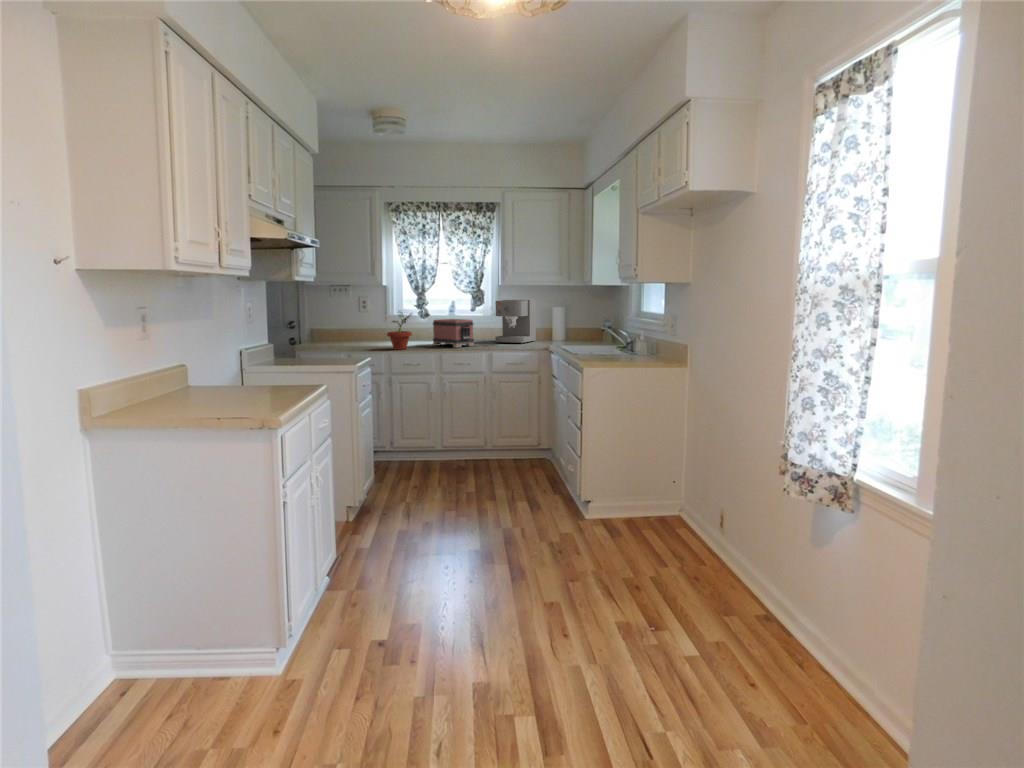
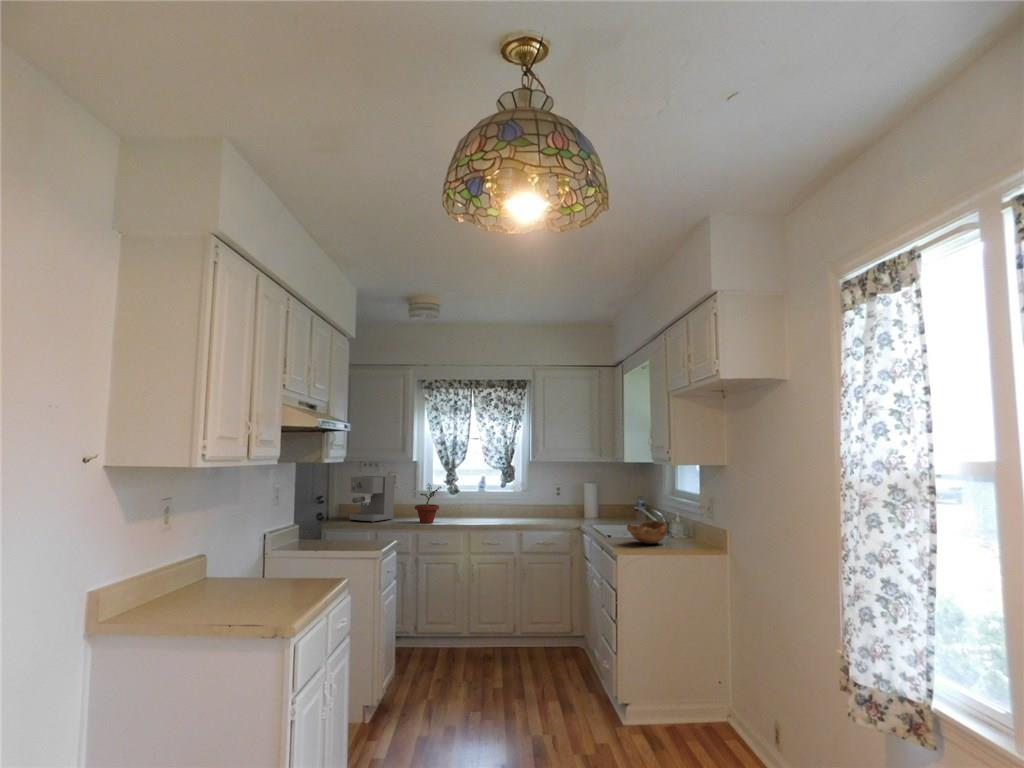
coffee maker: present [495,299,536,344] -> present [349,475,395,522]
toaster: present [433,319,475,348] -> none [459,493,502,523]
wooden bowl: none [597,338,636,360] -> present [627,521,668,544]

